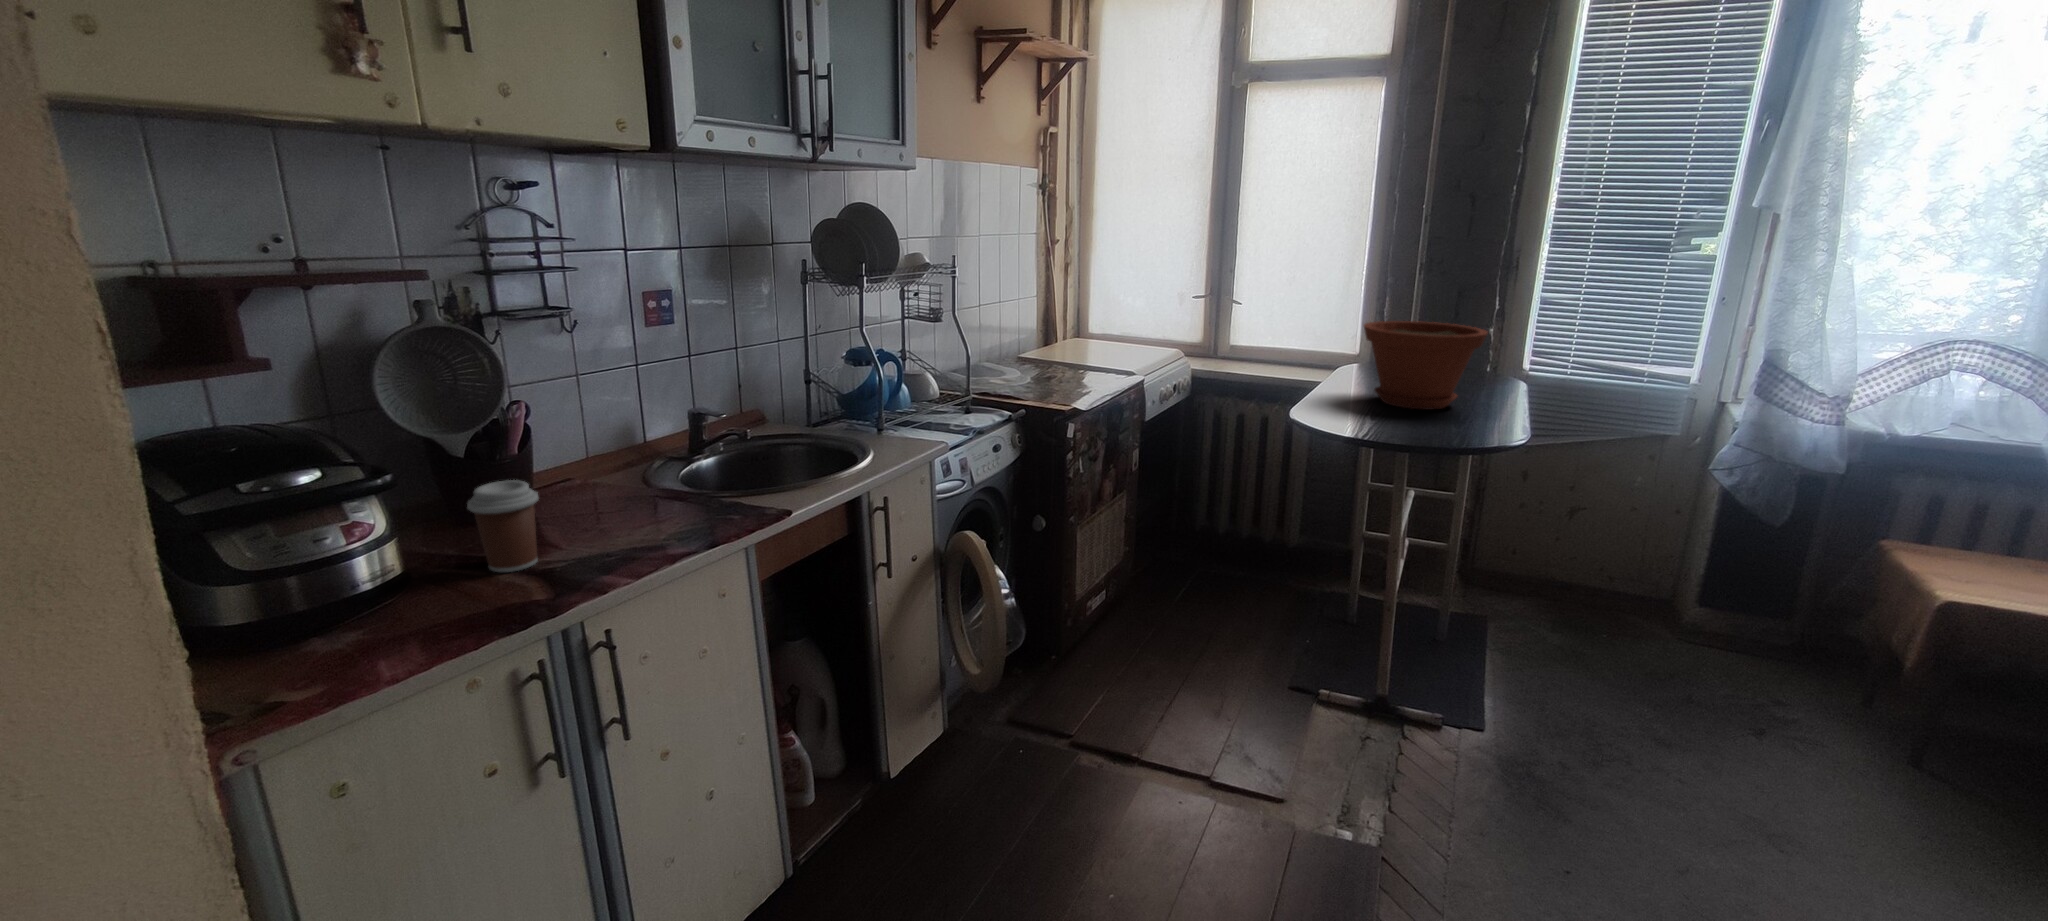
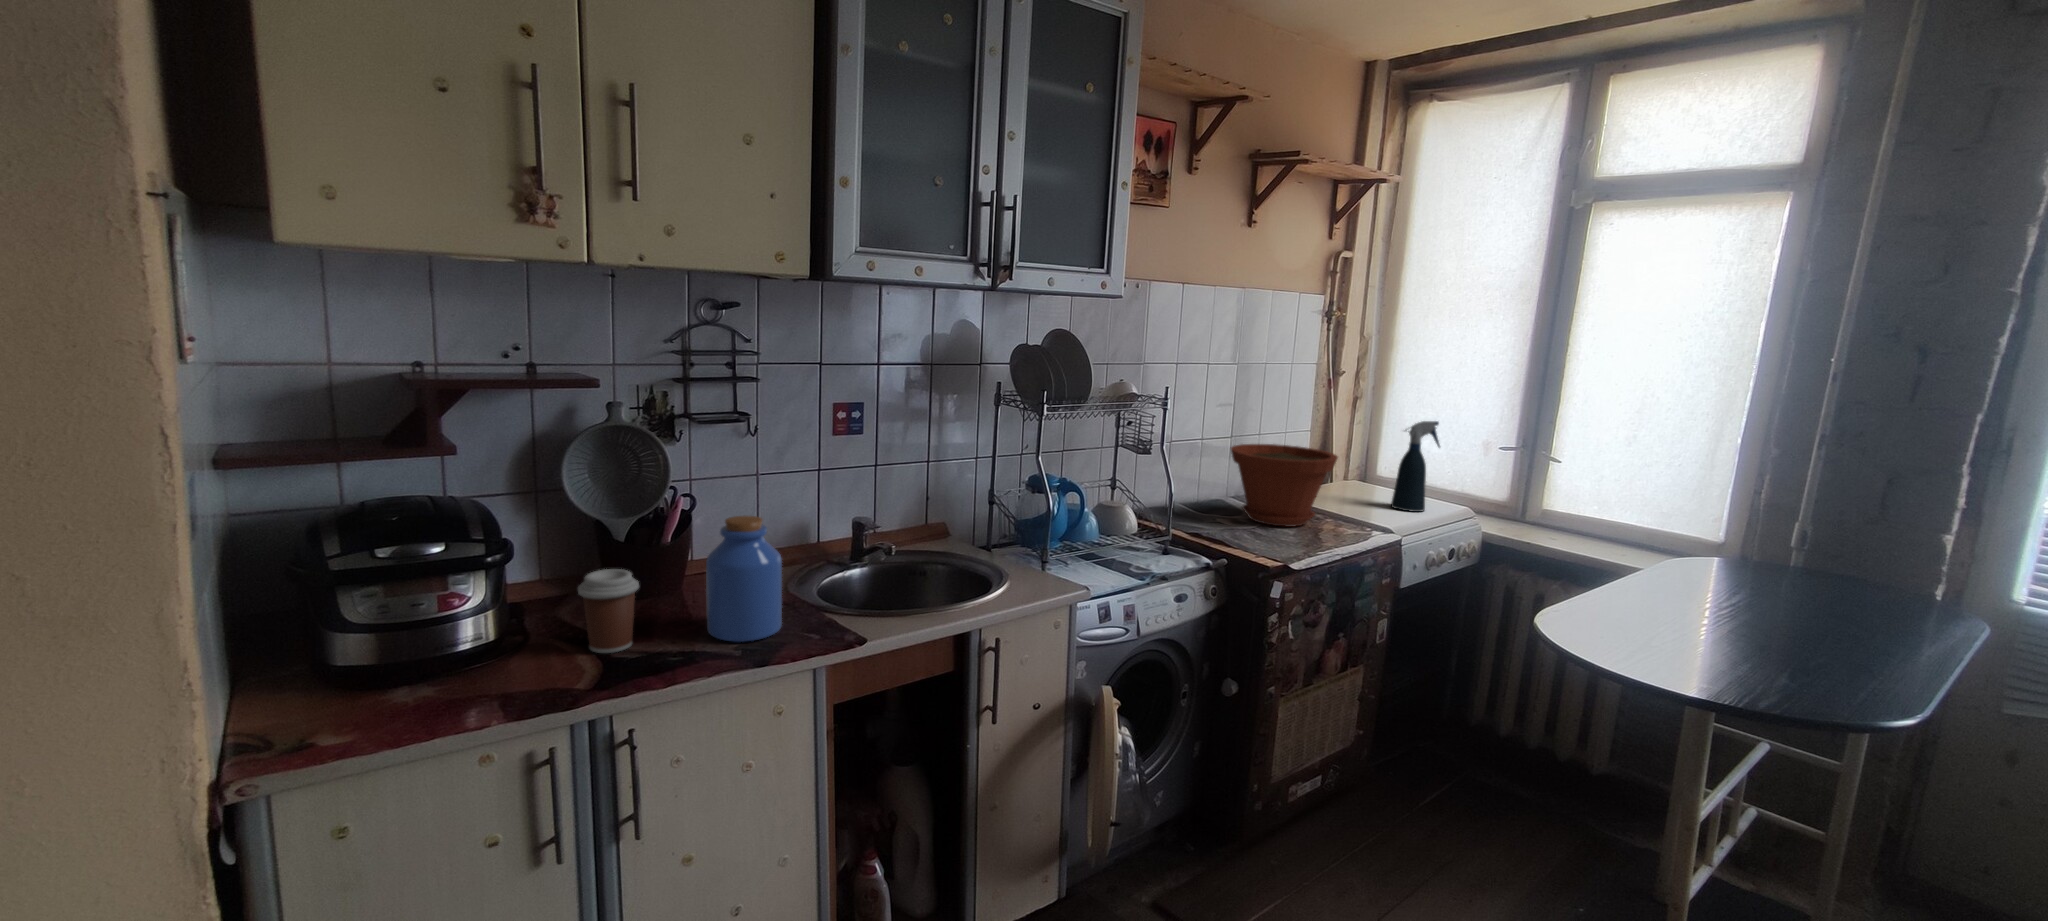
spray bottle: none [1116,277,1151,356] -> present [1391,421,1440,512]
plant pot: present [1364,321,1488,410] -> present [1231,444,1338,527]
jar: none [597,408,687,539] -> present [706,516,782,642]

